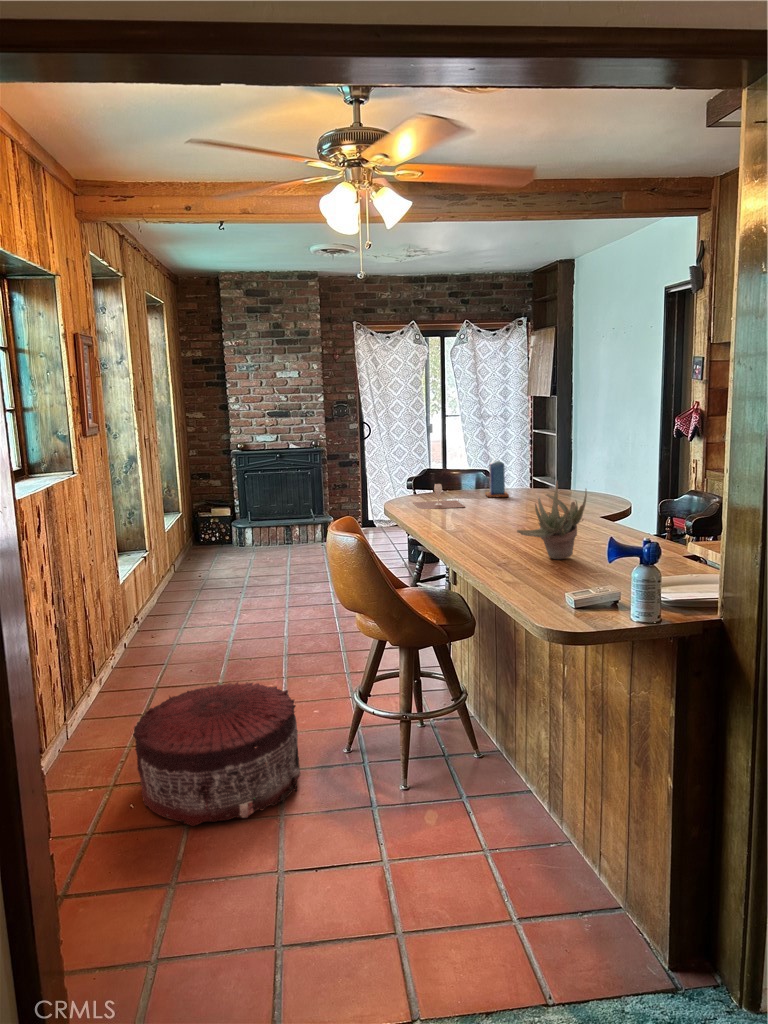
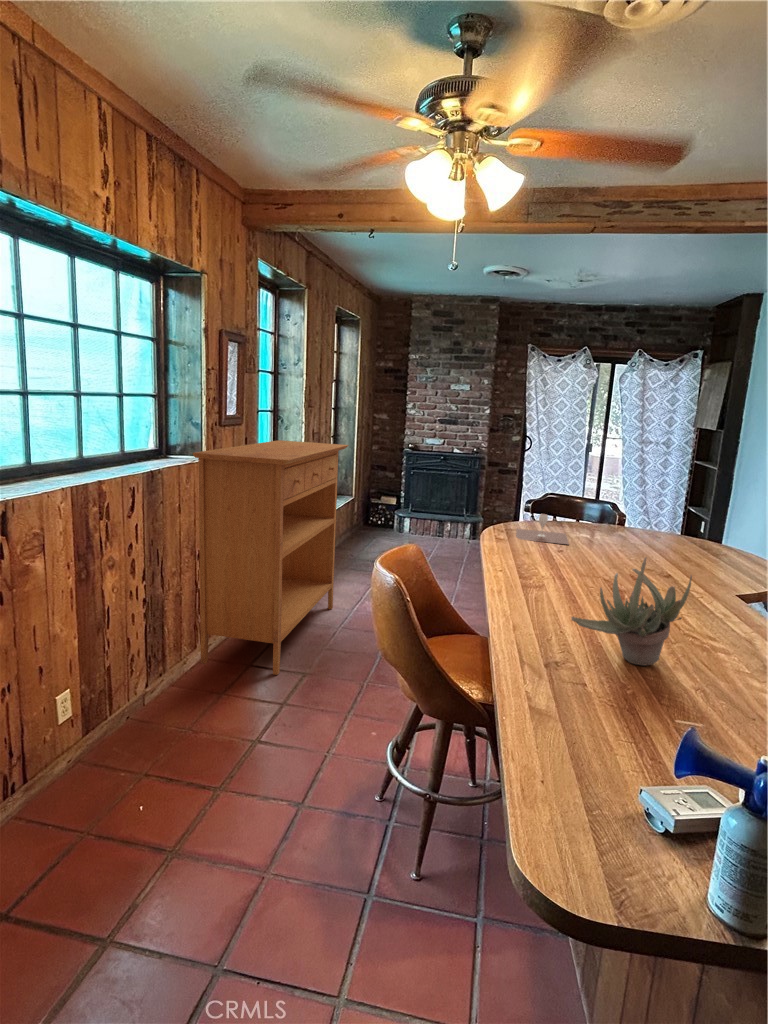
console table: none [72,446,212,702] -> present [193,440,349,675]
candle: present [485,458,509,497] -> none [604,492,630,538]
pouf: present [133,682,300,826] -> none [152,686,323,853]

